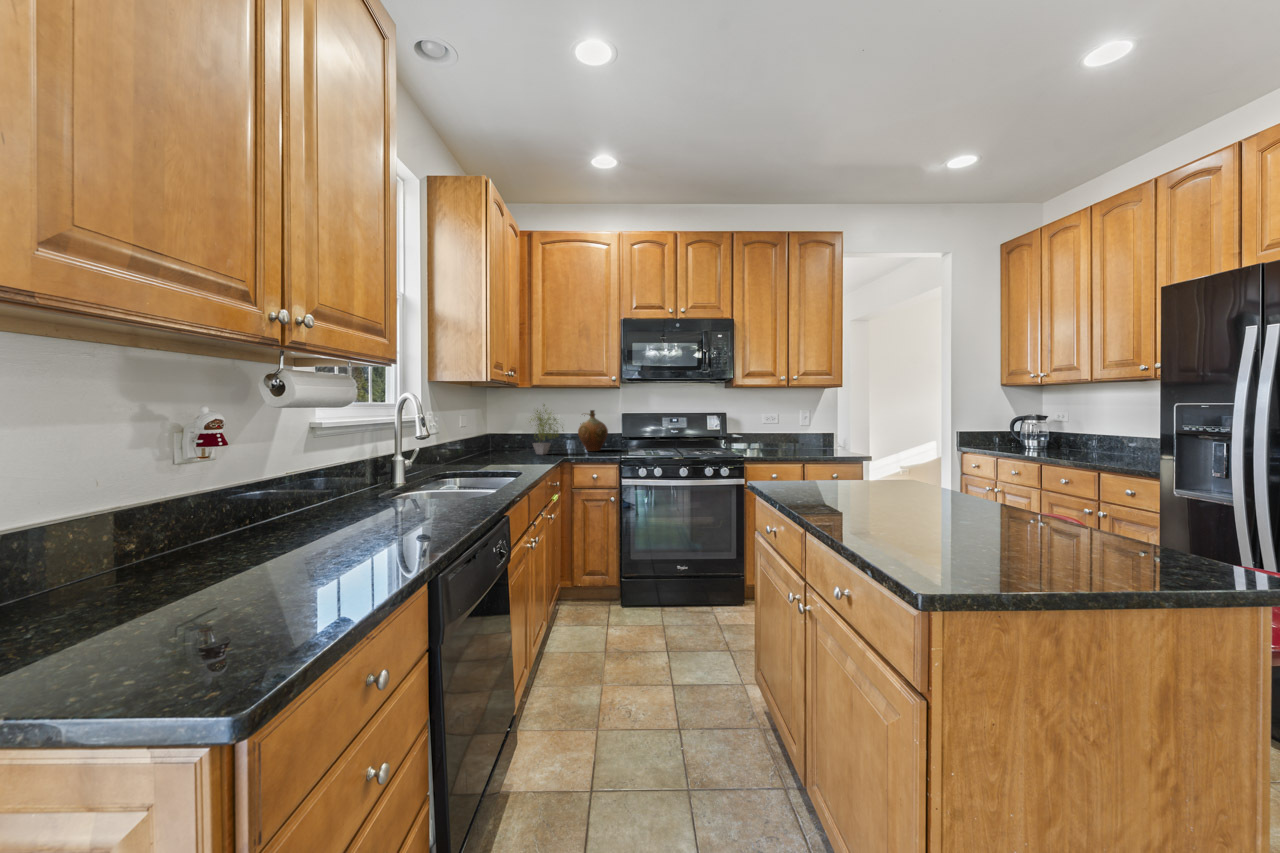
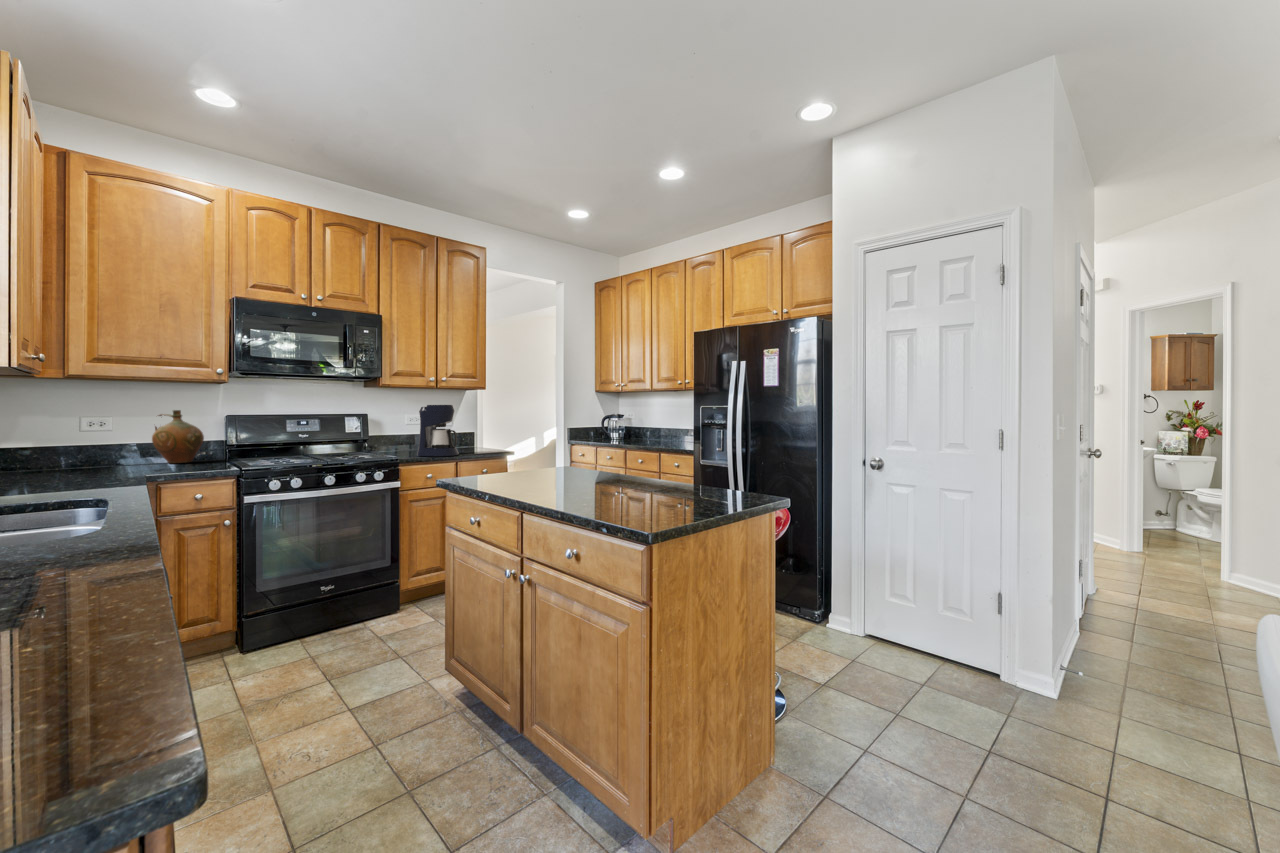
coffee maker: none [765,404,807,458] -> present [417,405,459,456]
potted plant: present [531,405,563,455] -> none [49,400,133,473]

